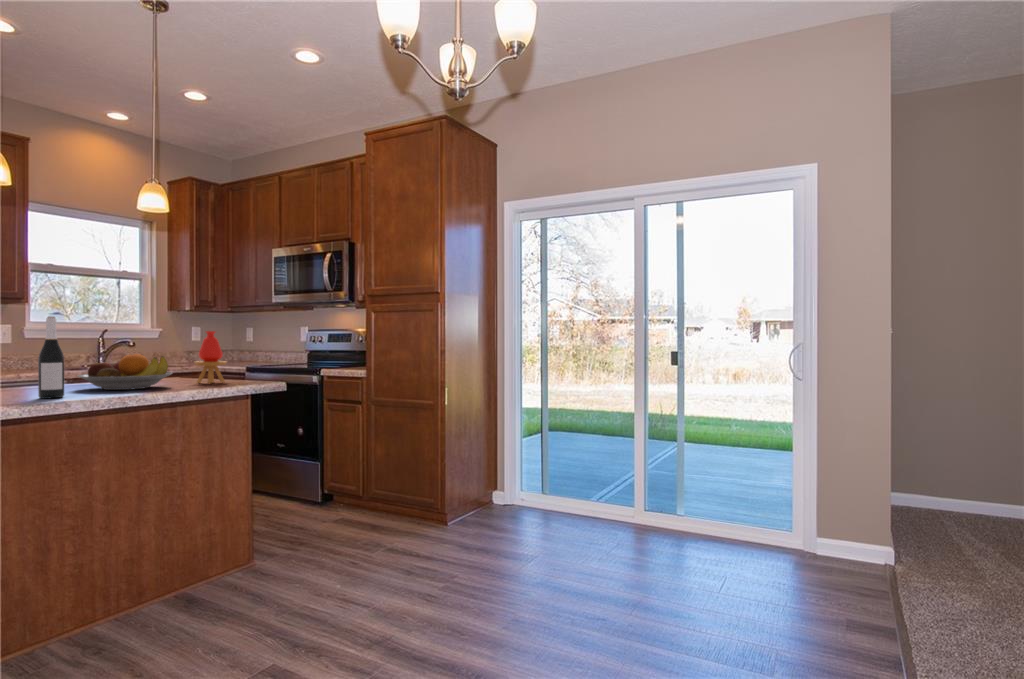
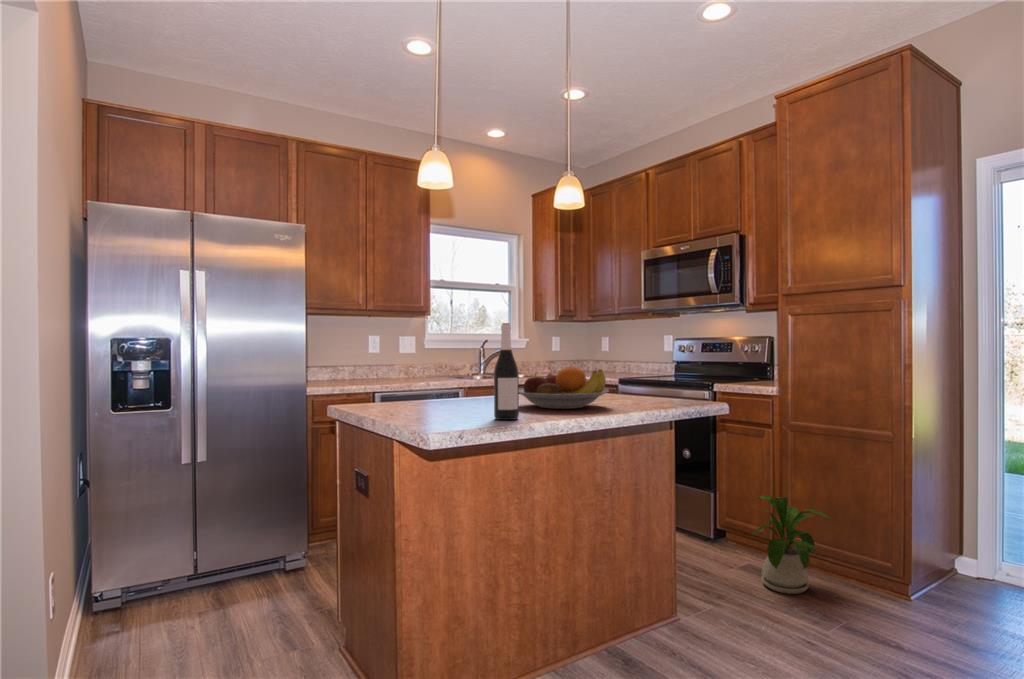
vase: present [195,331,227,383] -> none [619,339,656,402]
house plant: none [327,456,386,532] -> present [749,495,831,594]

